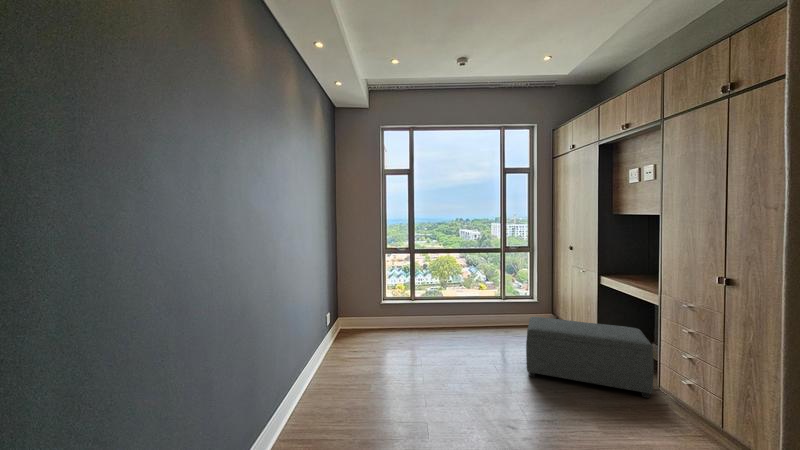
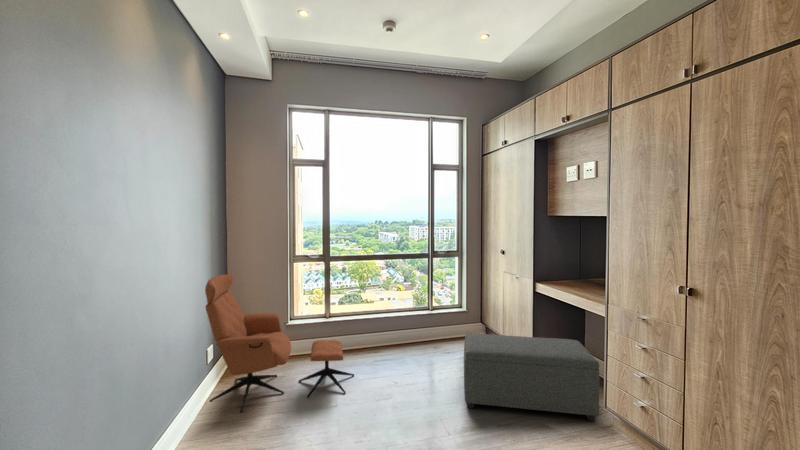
armchair: none [327,261,435,361] -> present [205,275,354,412]

